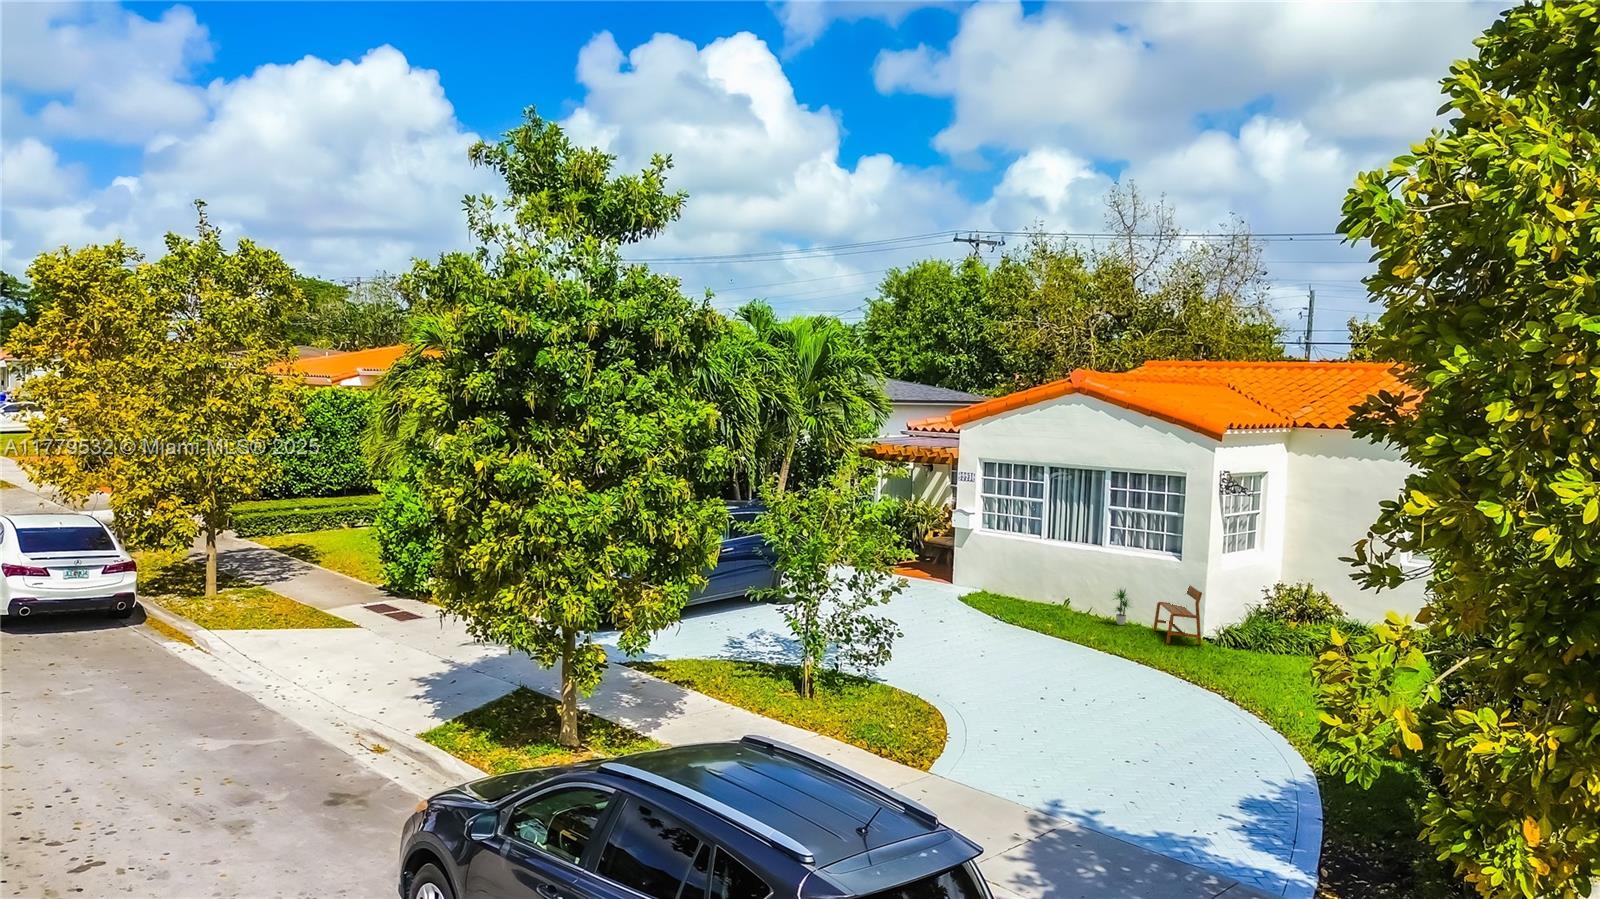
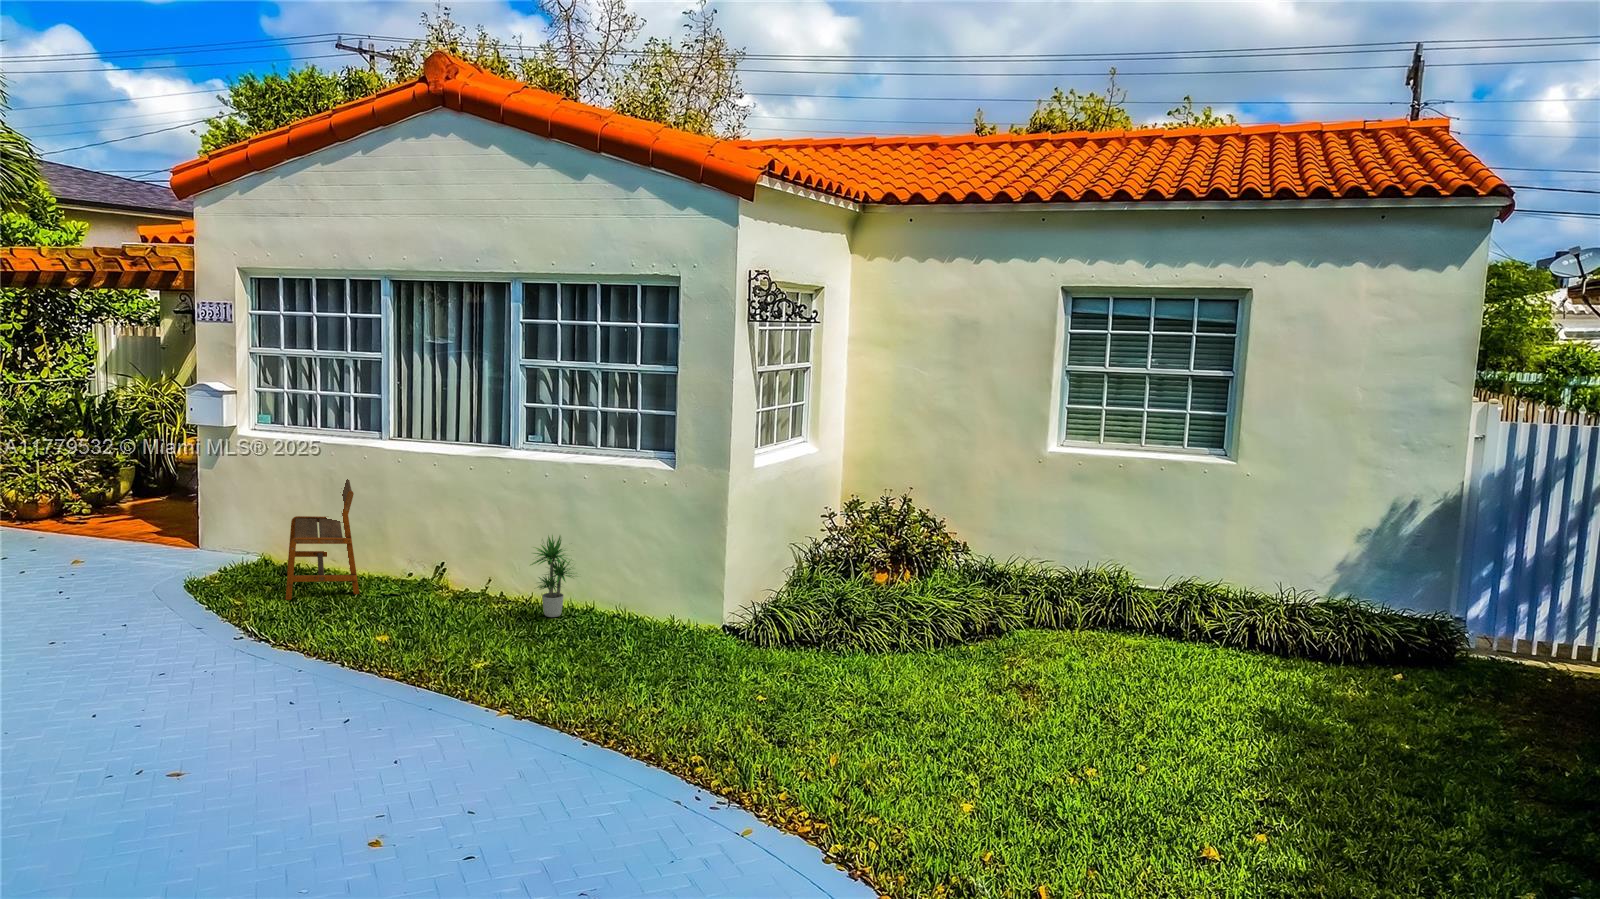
bench: present [1153,585,1202,645] -> present [286,479,359,600]

